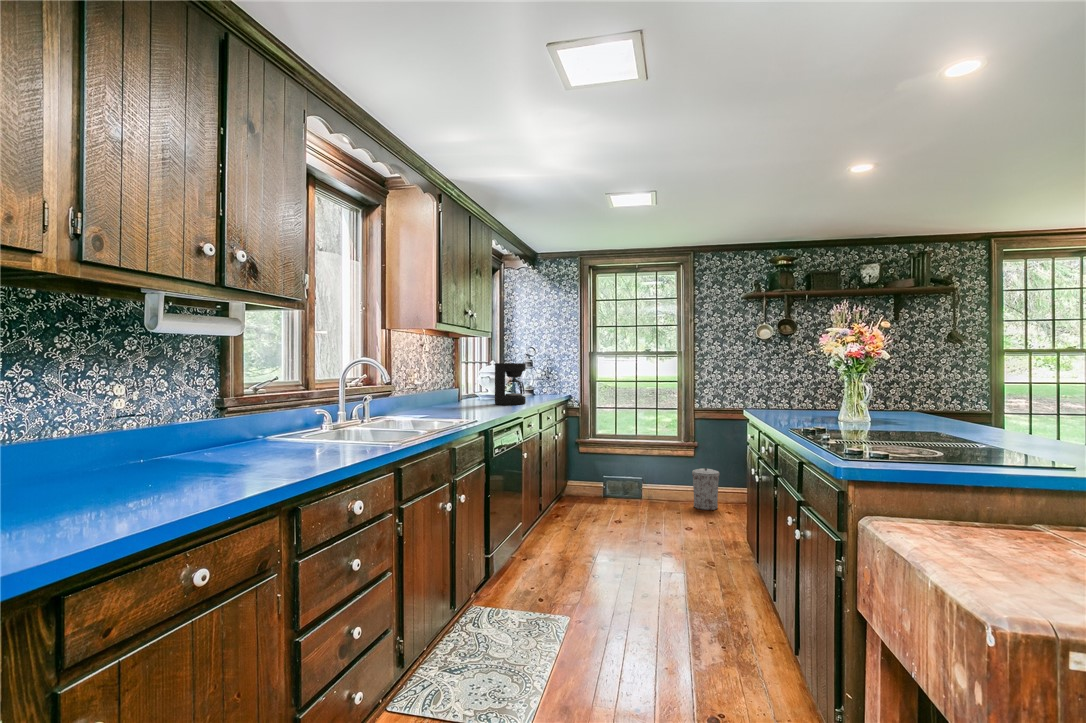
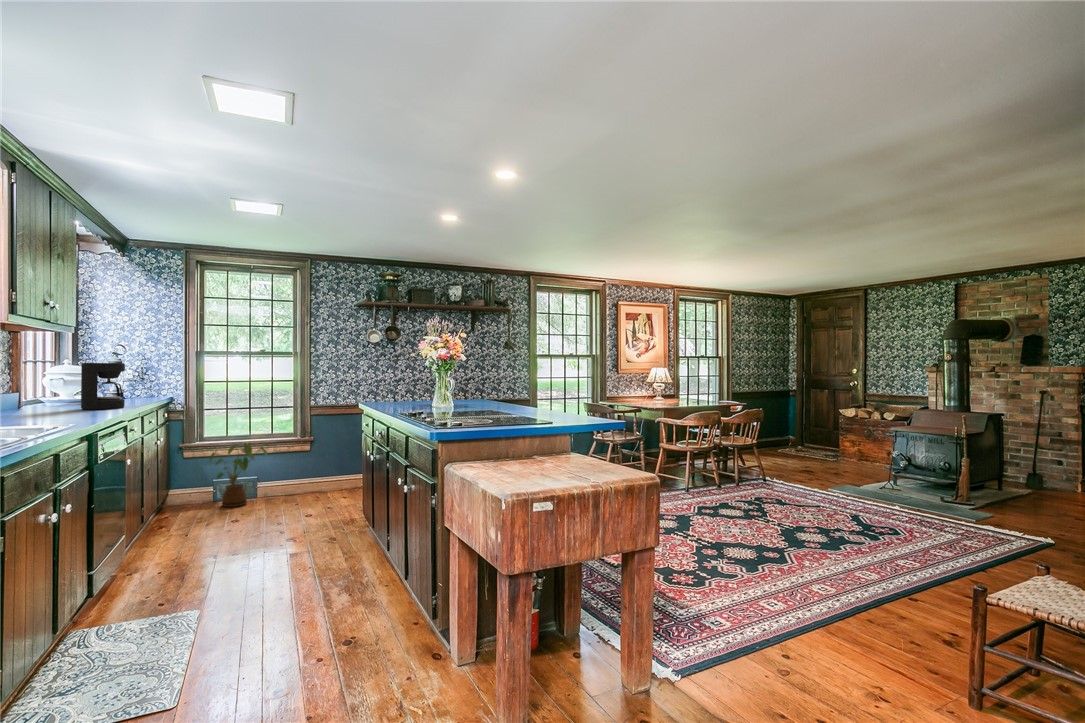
house plant: none [599,443,651,507] -> present [209,443,267,507]
trash can: present [692,468,720,510] -> none [309,459,335,498]

